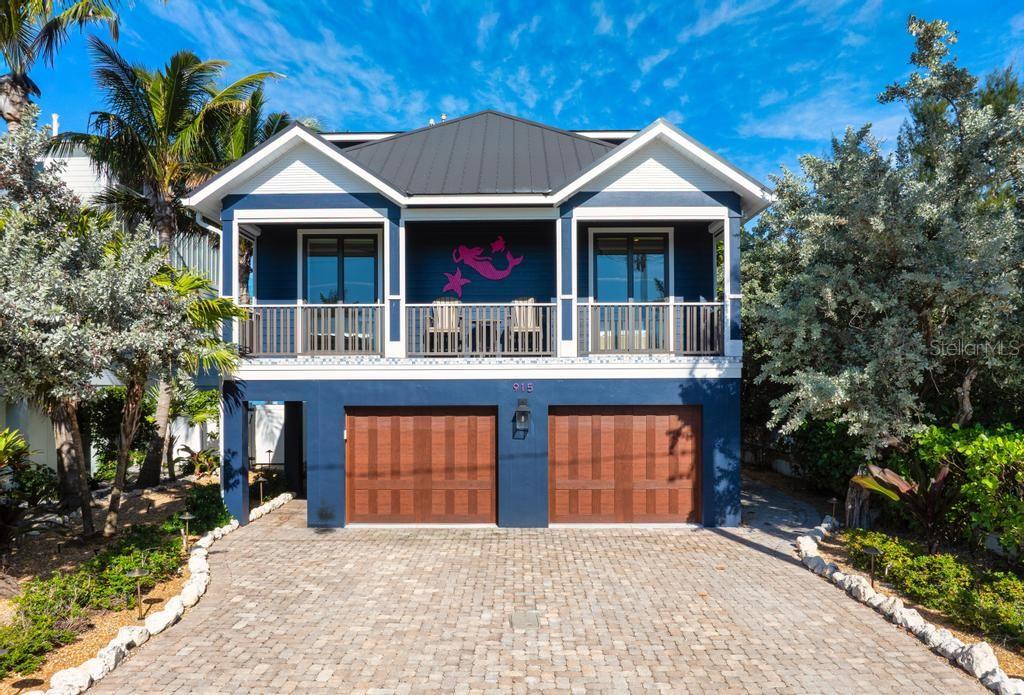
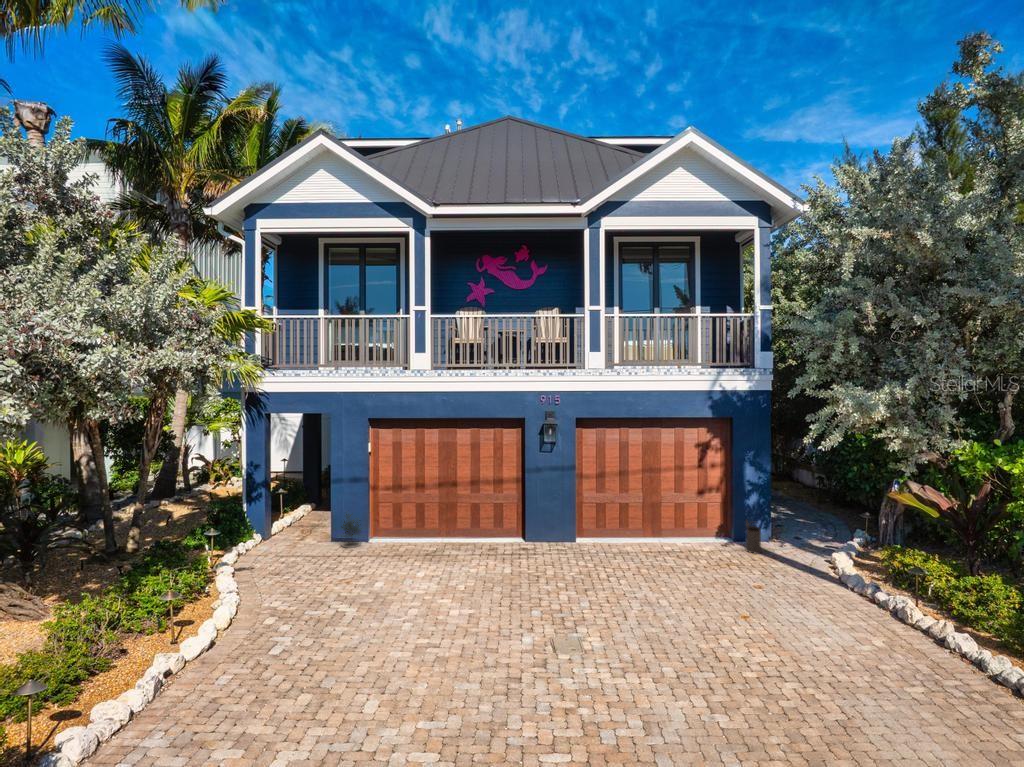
watering can: none [717,505,733,538] -> present [746,521,762,553]

